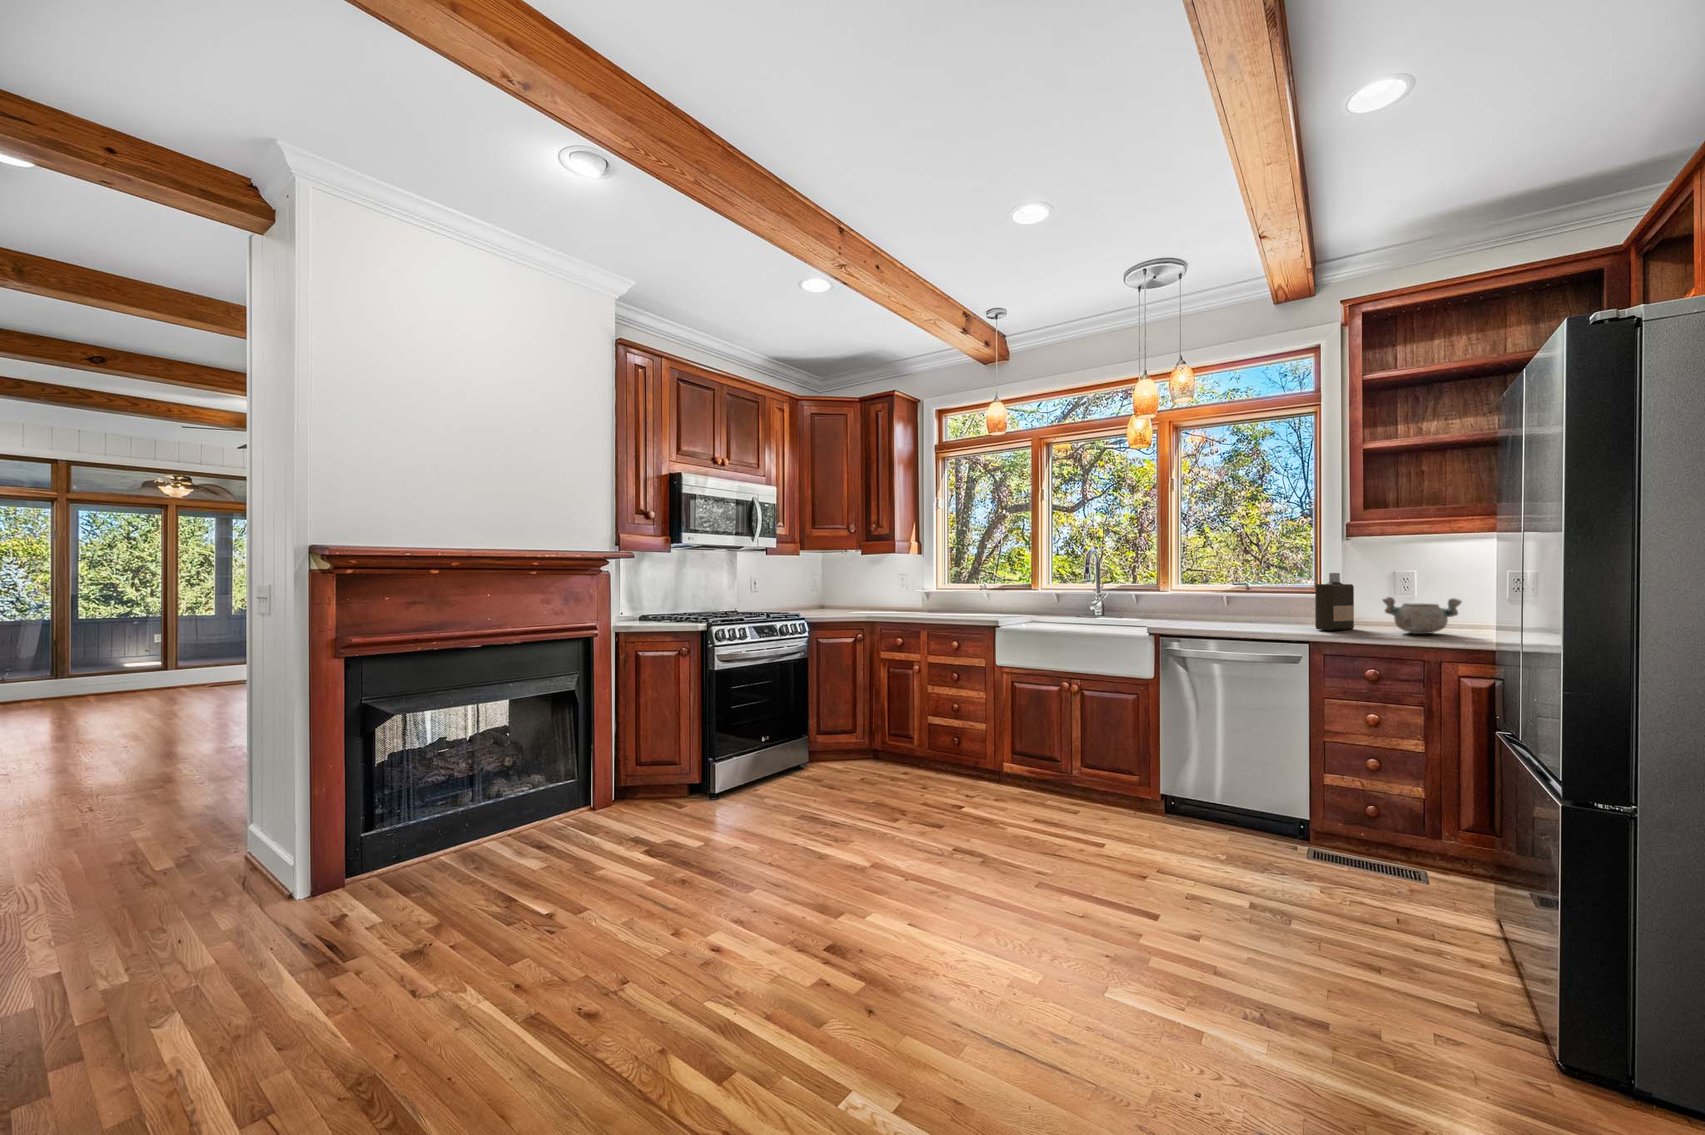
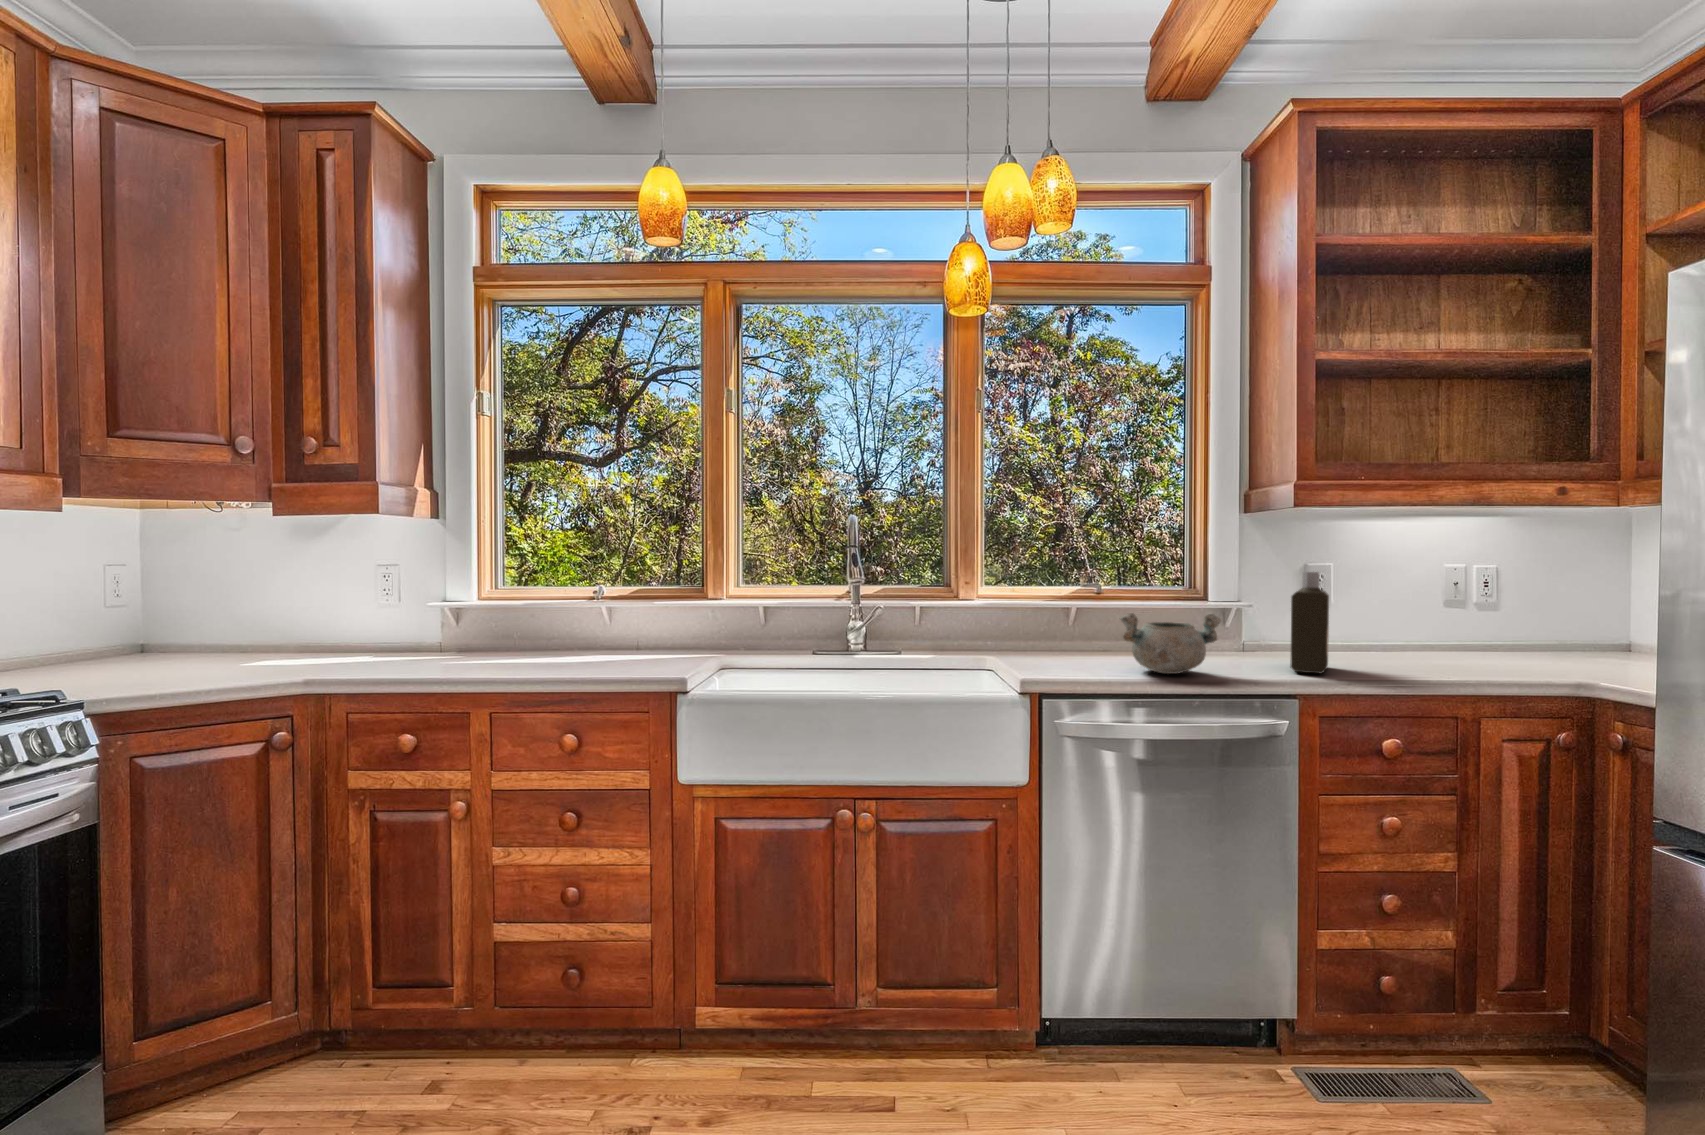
bowl: present [1383,597,1461,634] -> present [1120,613,1222,674]

